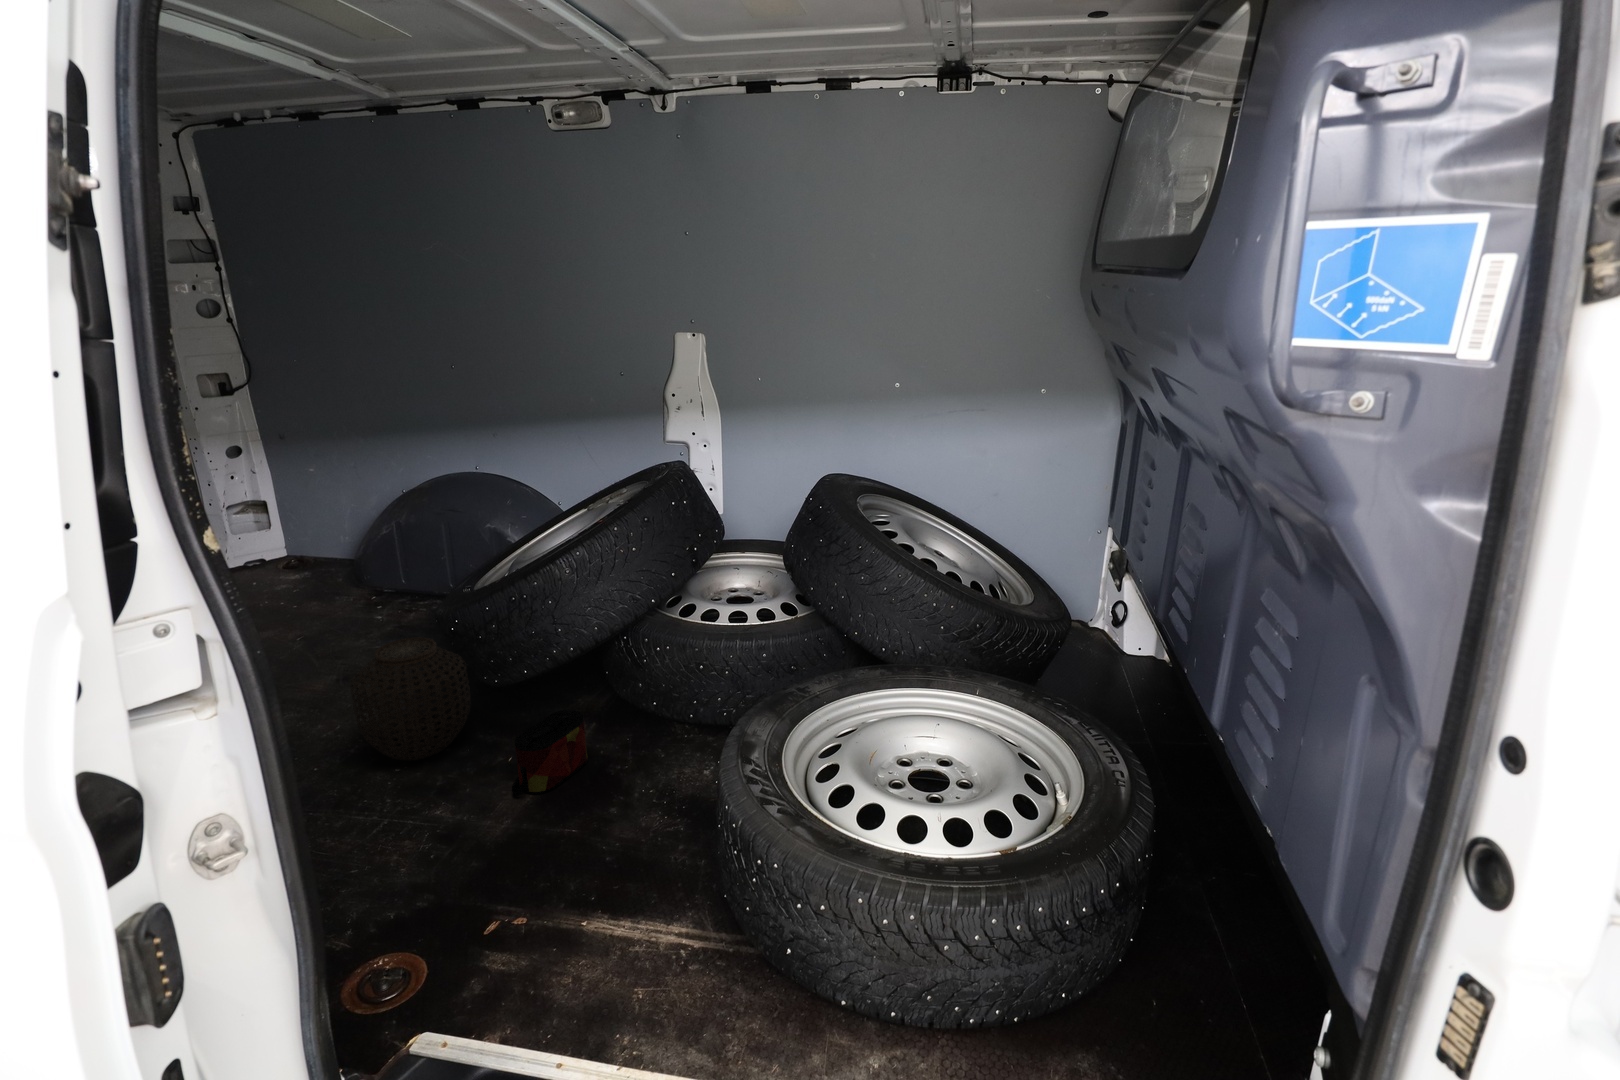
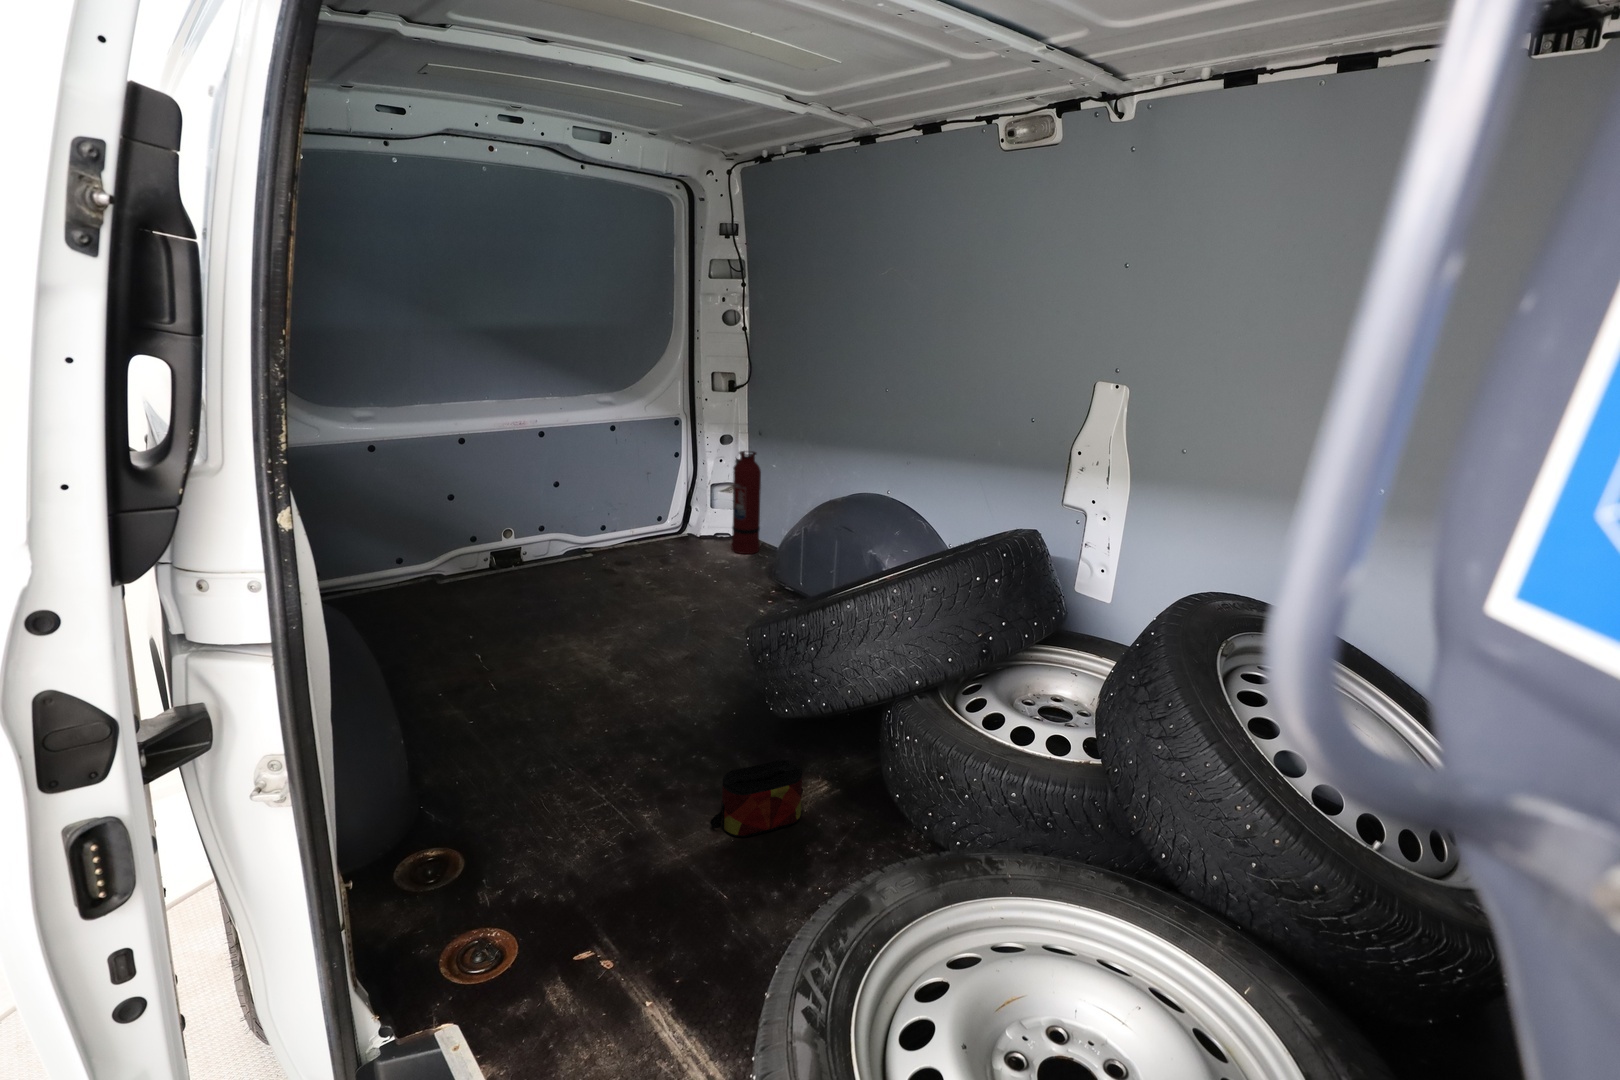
fire extinguisher: none [261,463,321,585] -> present [732,451,761,554]
woven basket: present [351,638,471,760] -> none [643,638,741,752]

